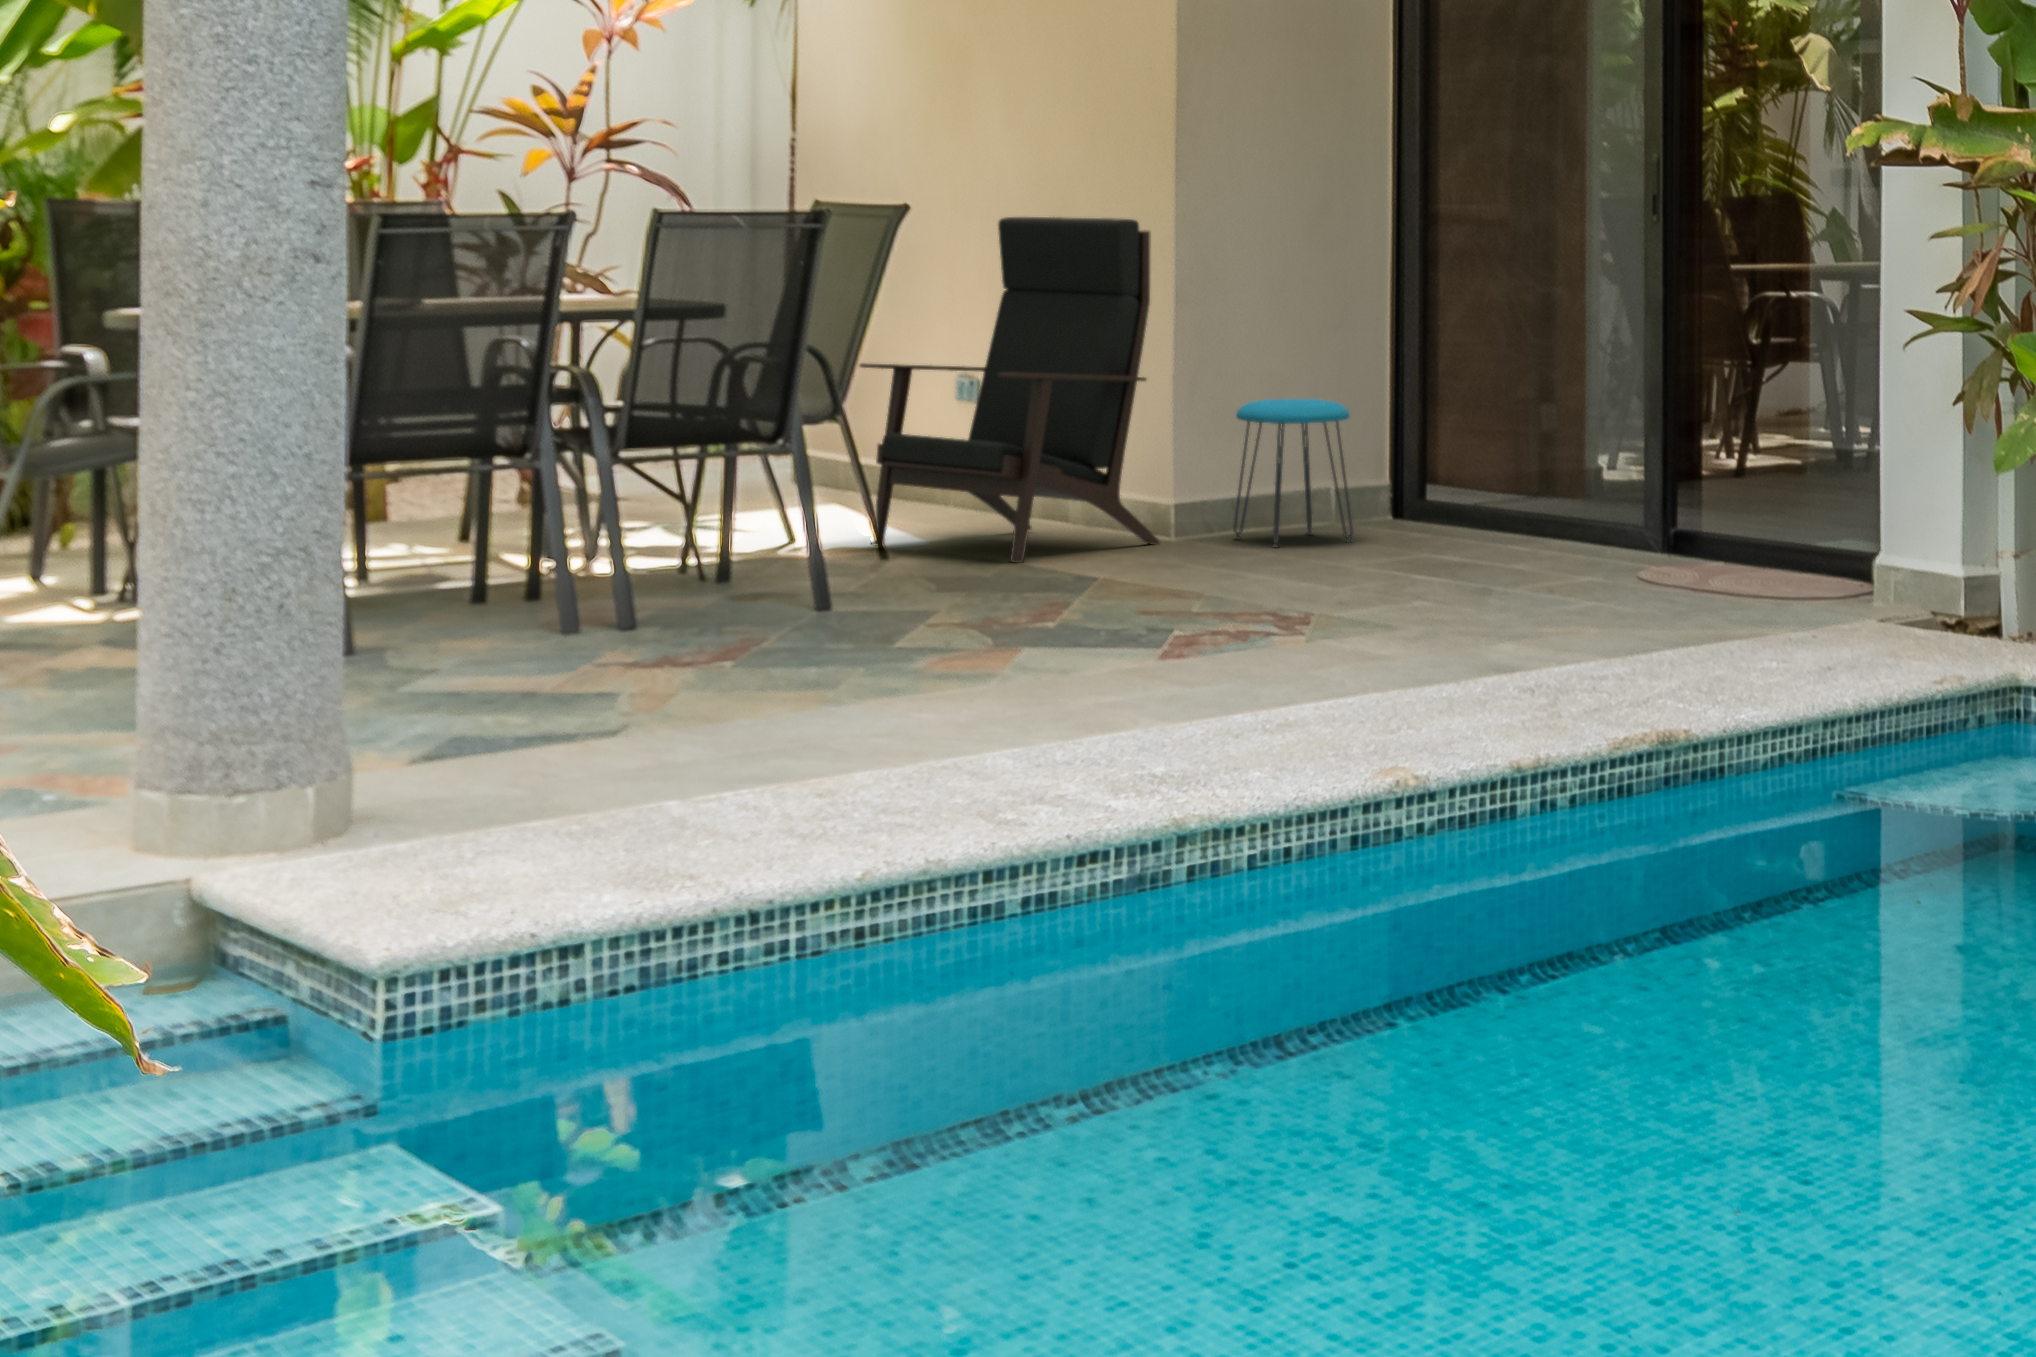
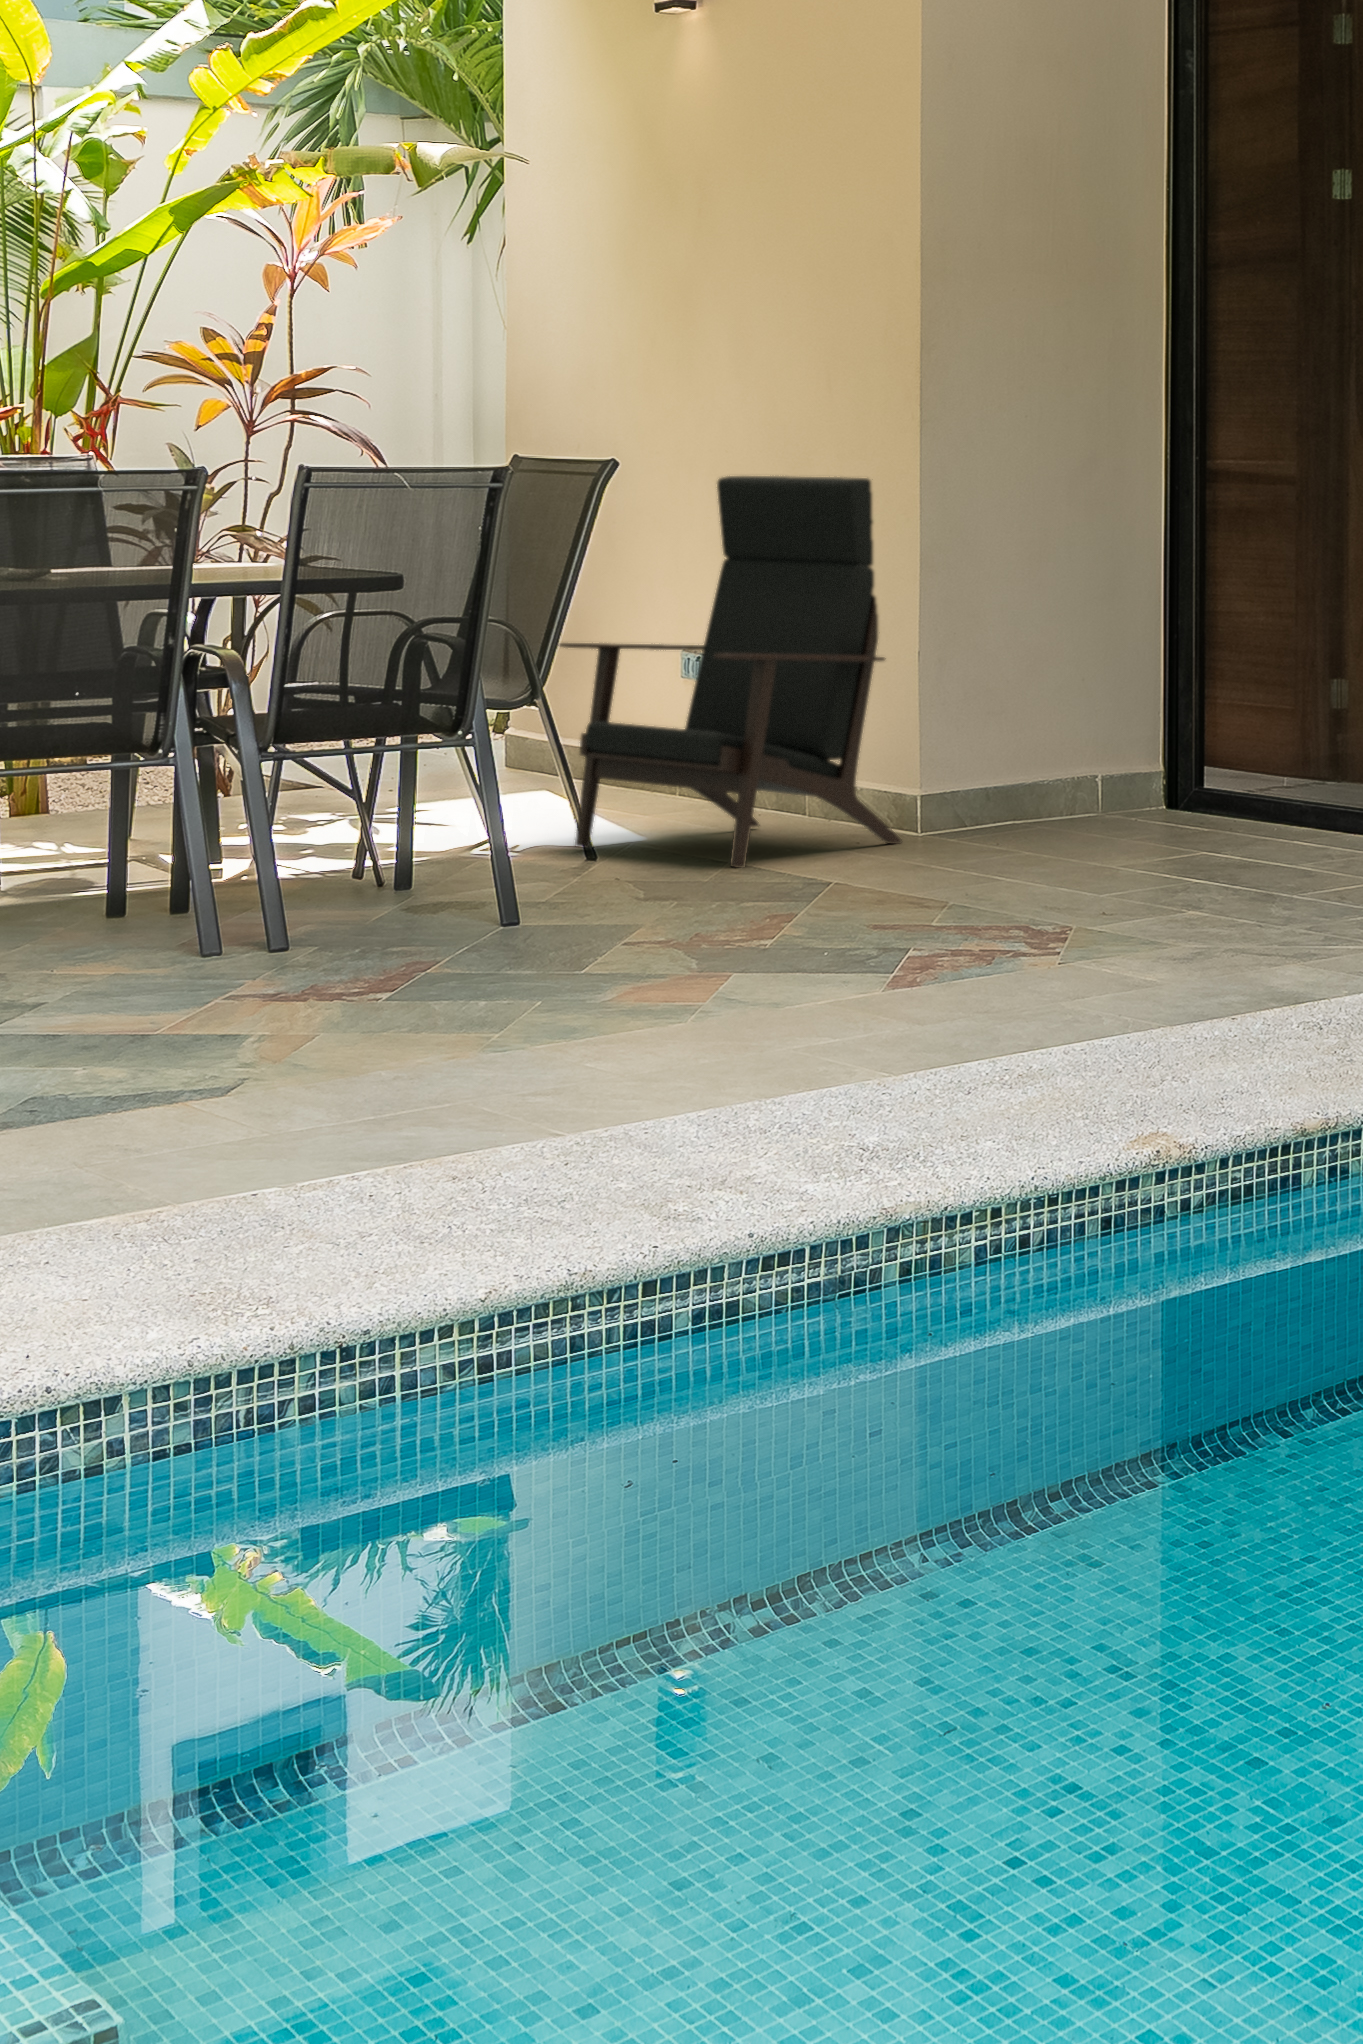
stool: present [1233,399,1354,548] -> none [985,680,1120,847]

